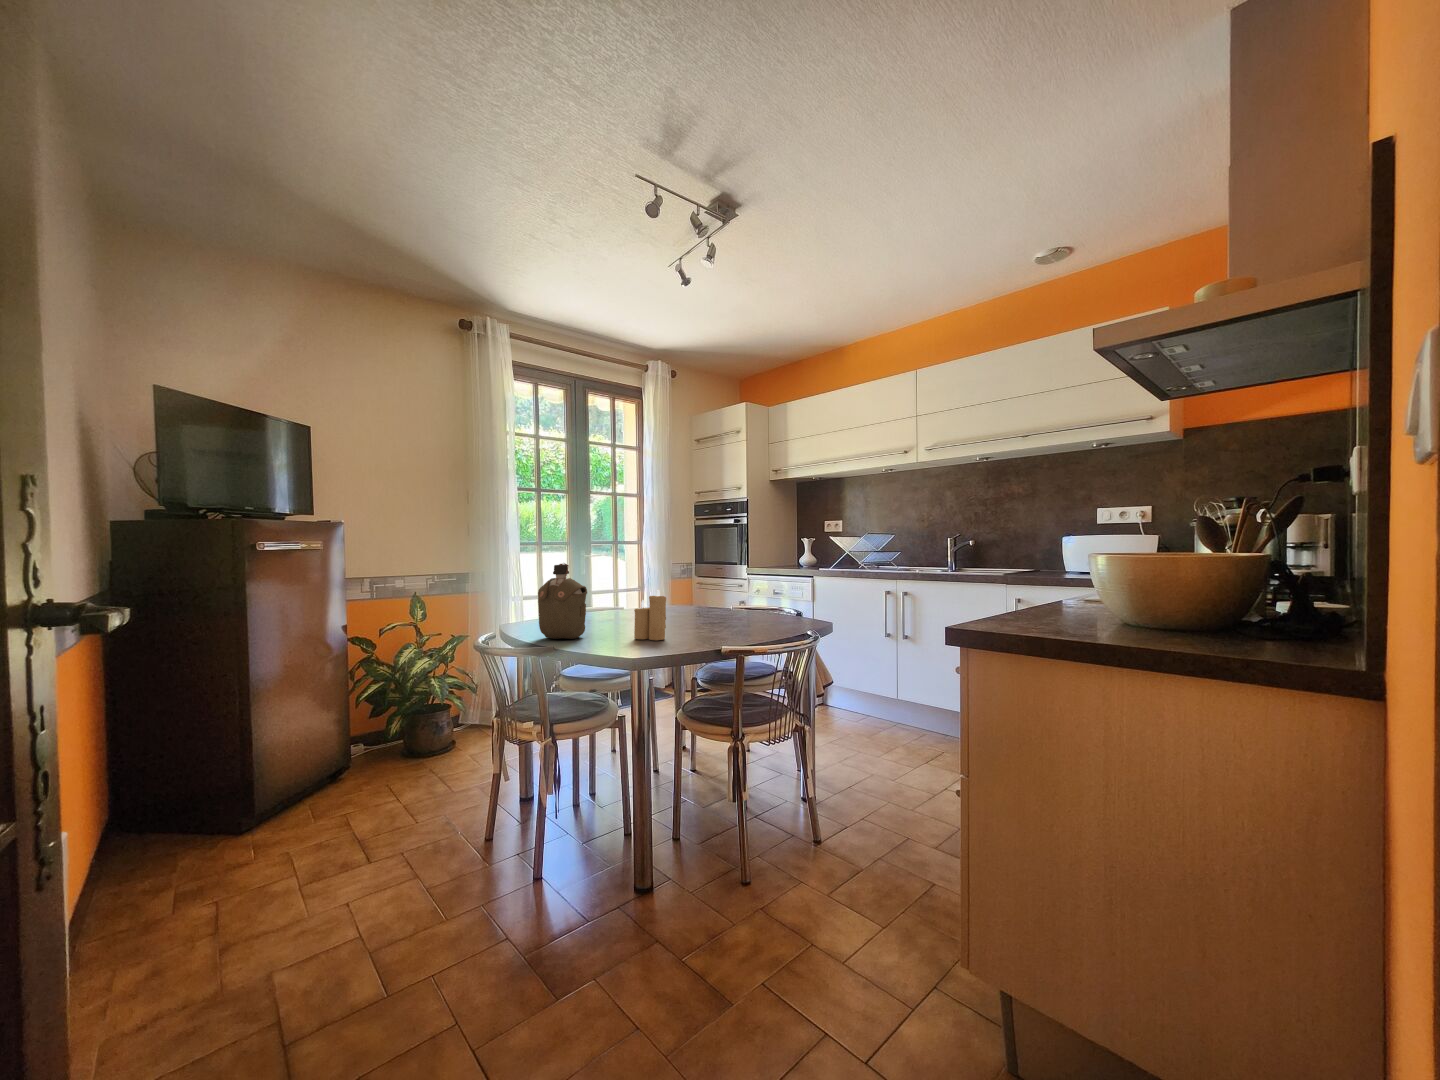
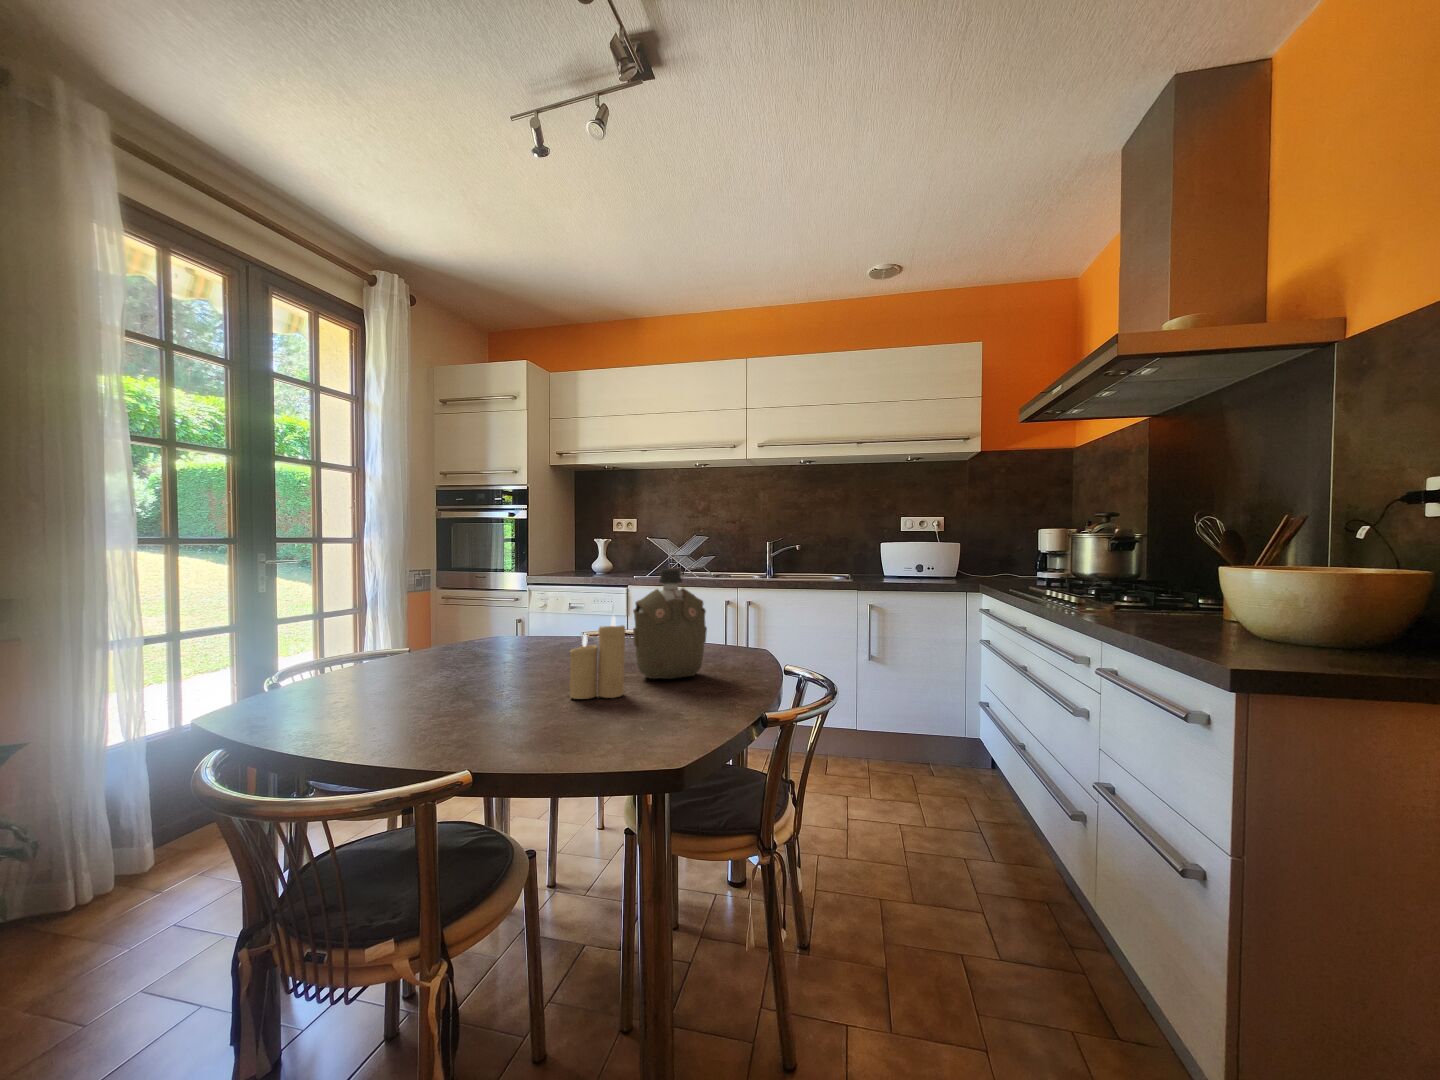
water bottle: present [538,563,587,639] -> present [633,567,707,679]

